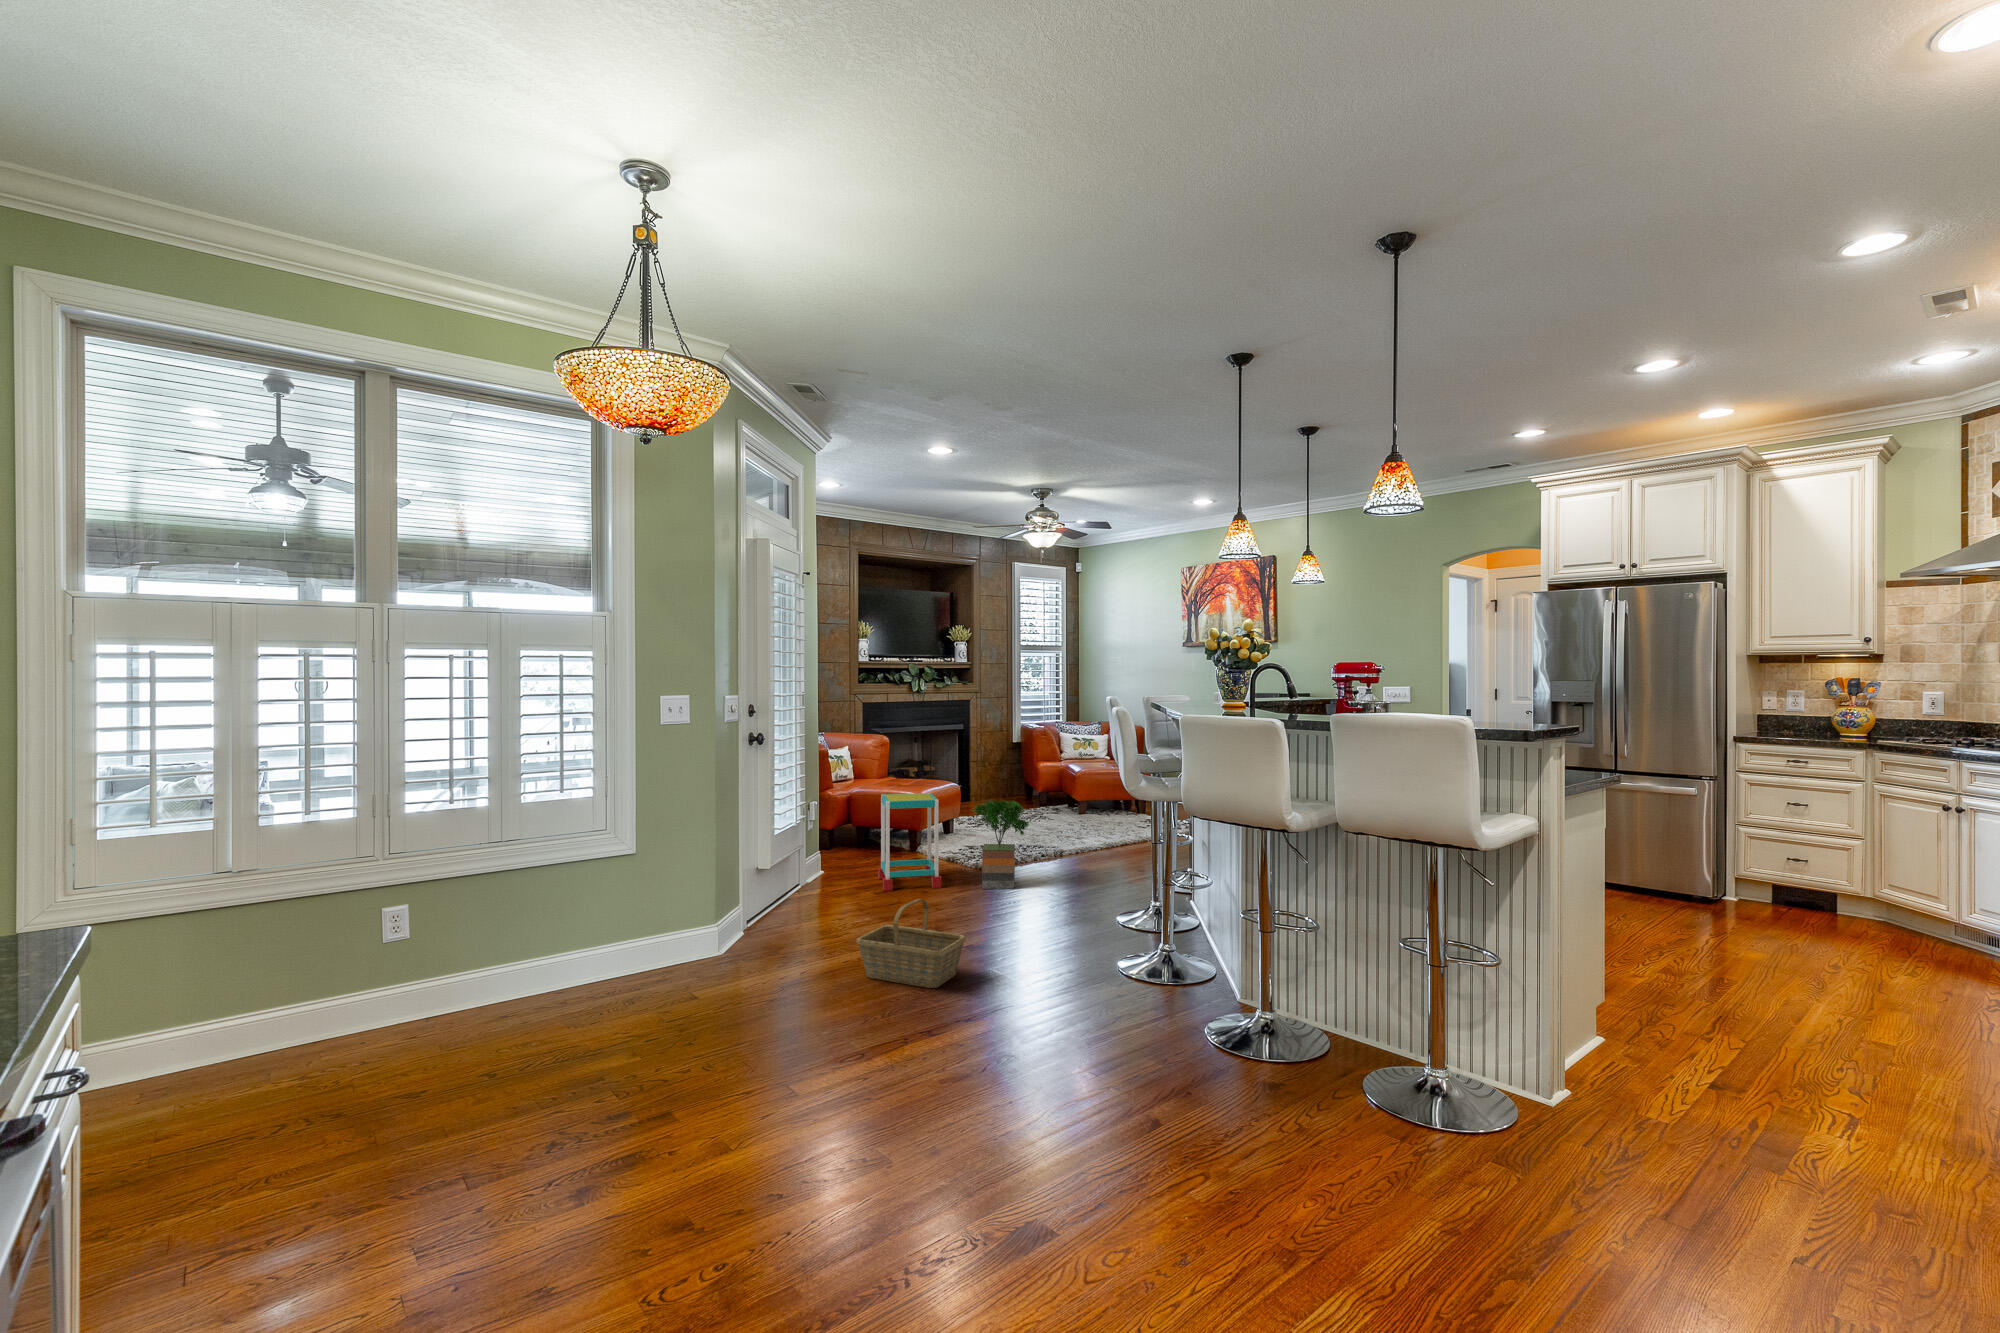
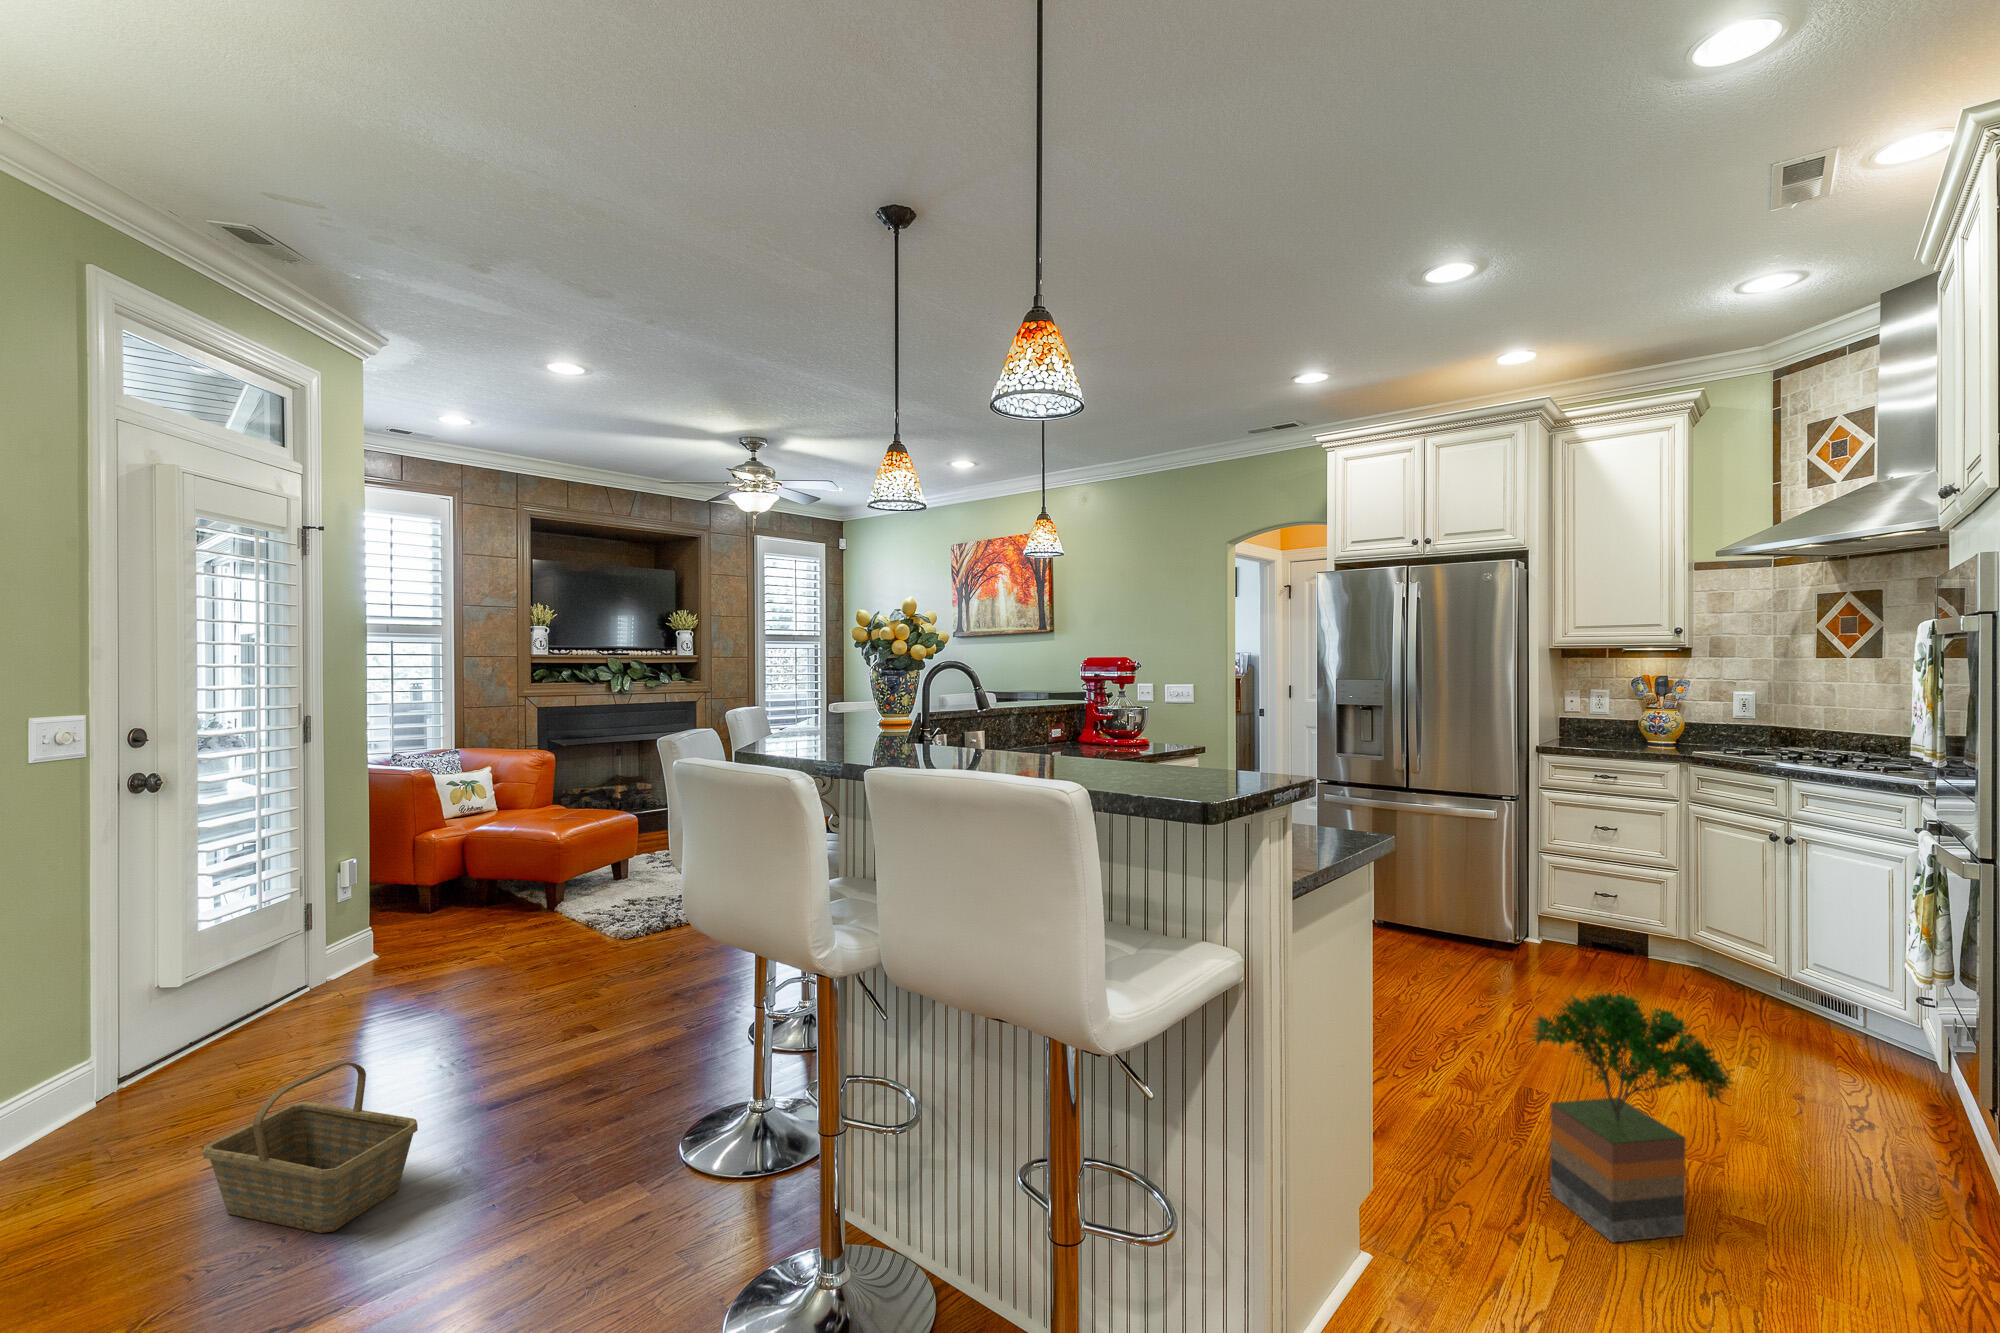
side table: present [878,793,942,891] -> none [441,841,544,992]
potted tree: present [973,800,1029,889] -> present [1529,992,1735,1243]

